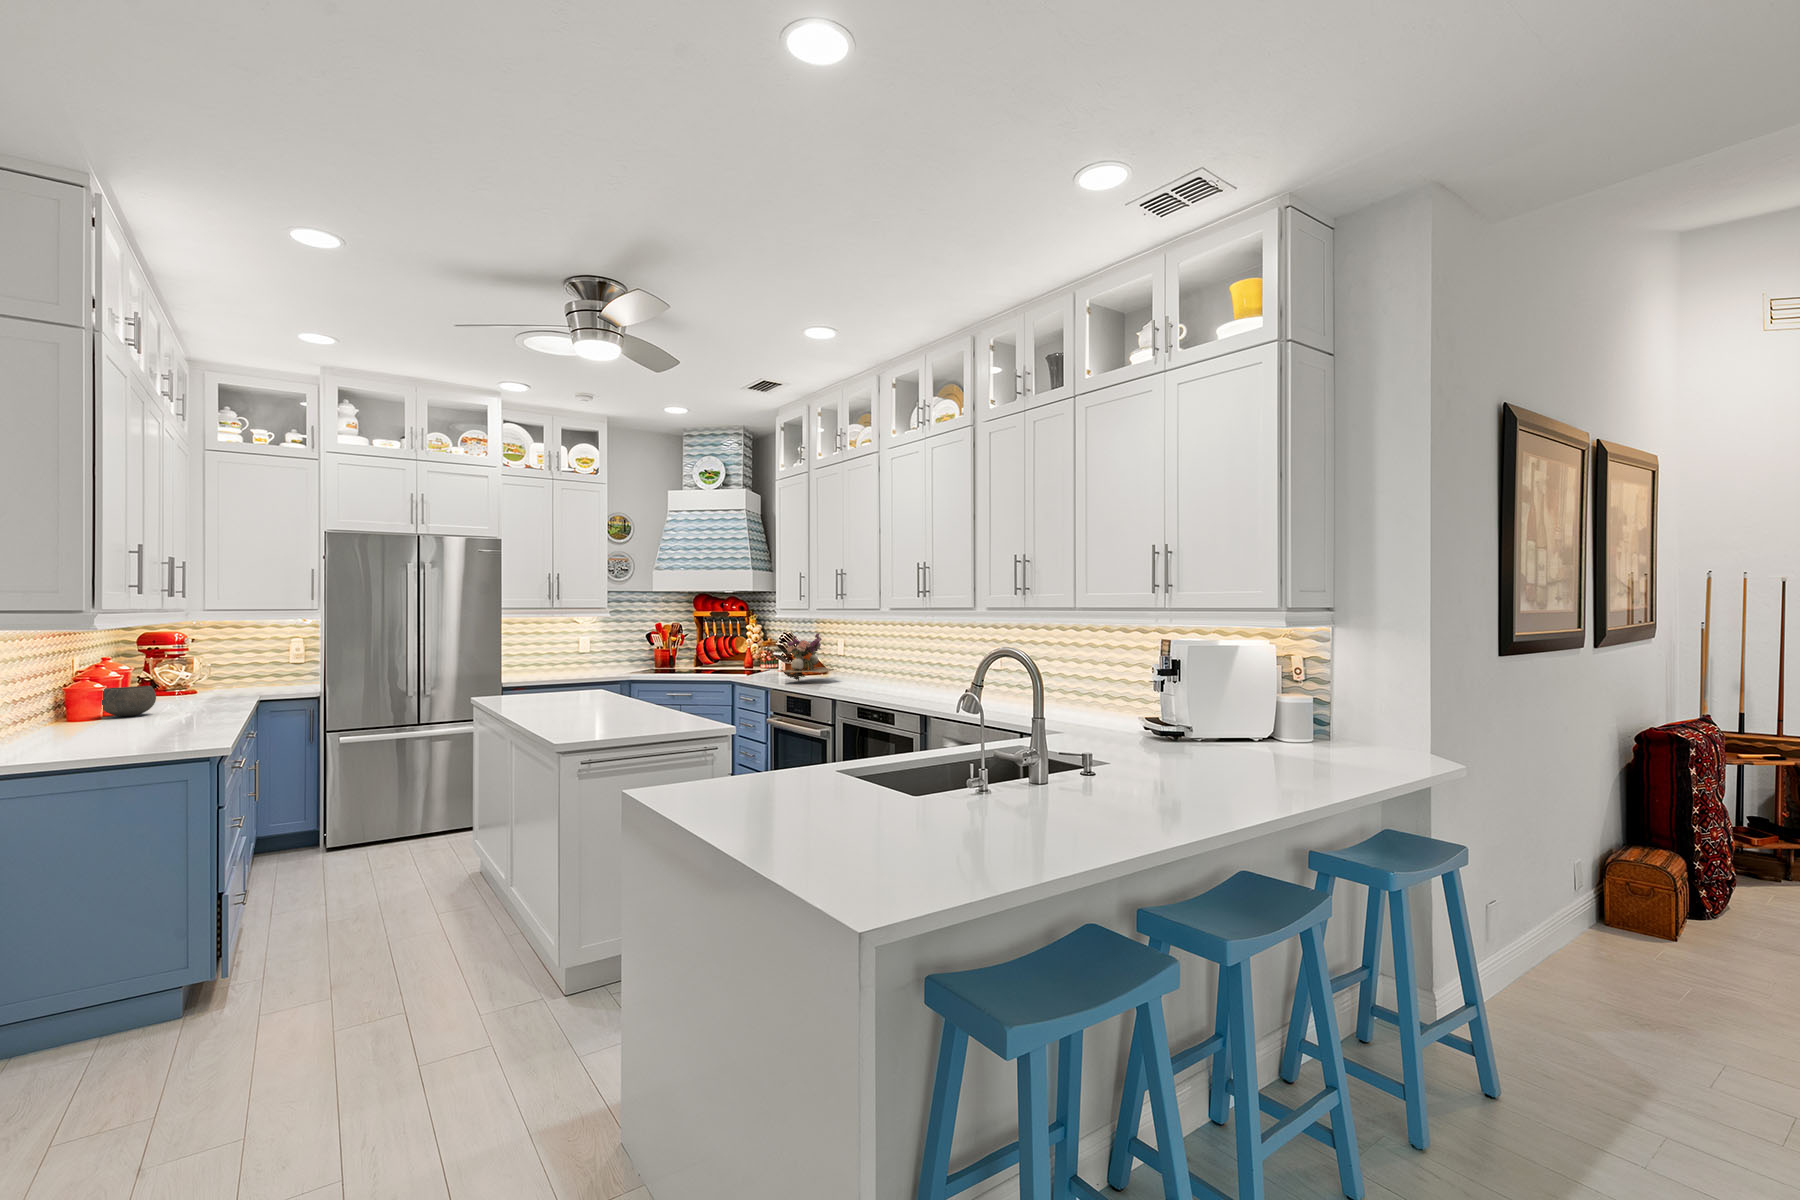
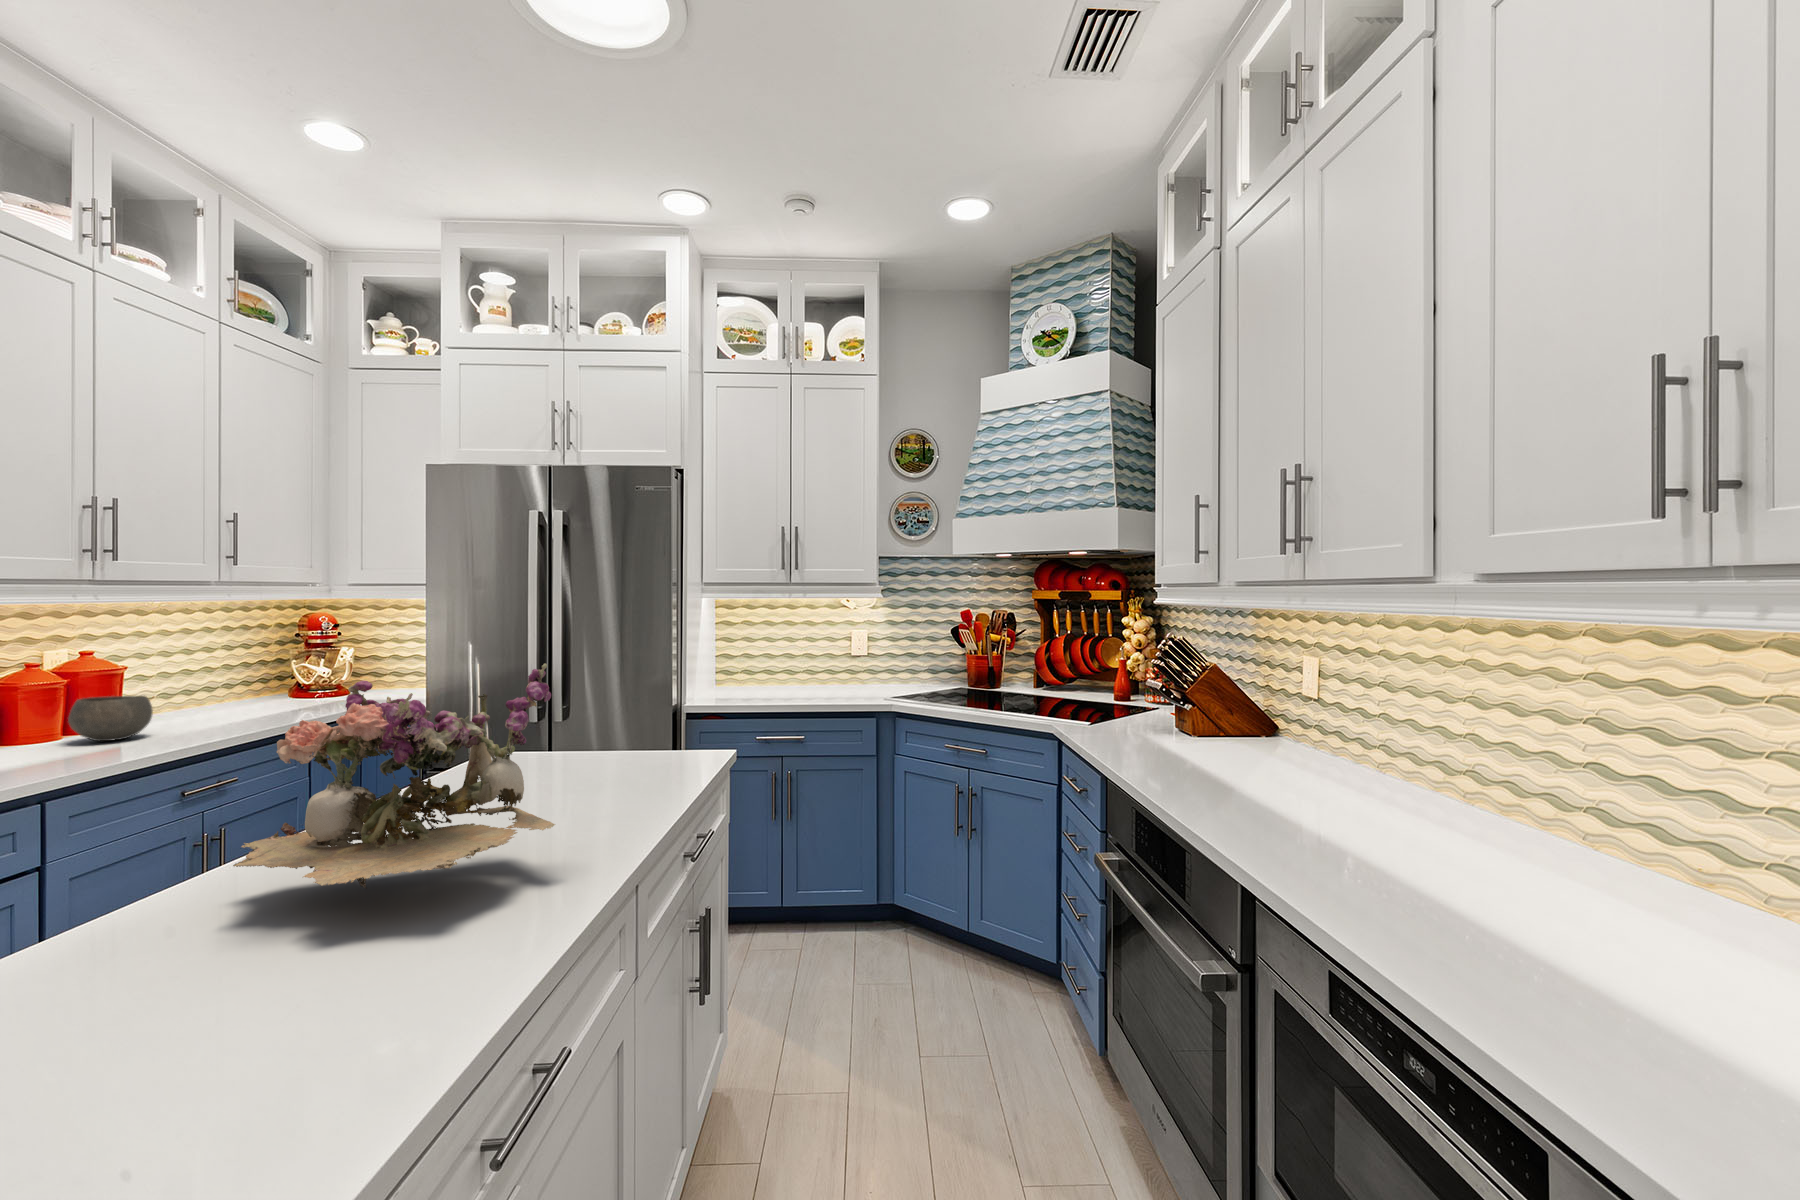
flower arrangement: present [781,632,836,681] -> present [233,664,555,888]

